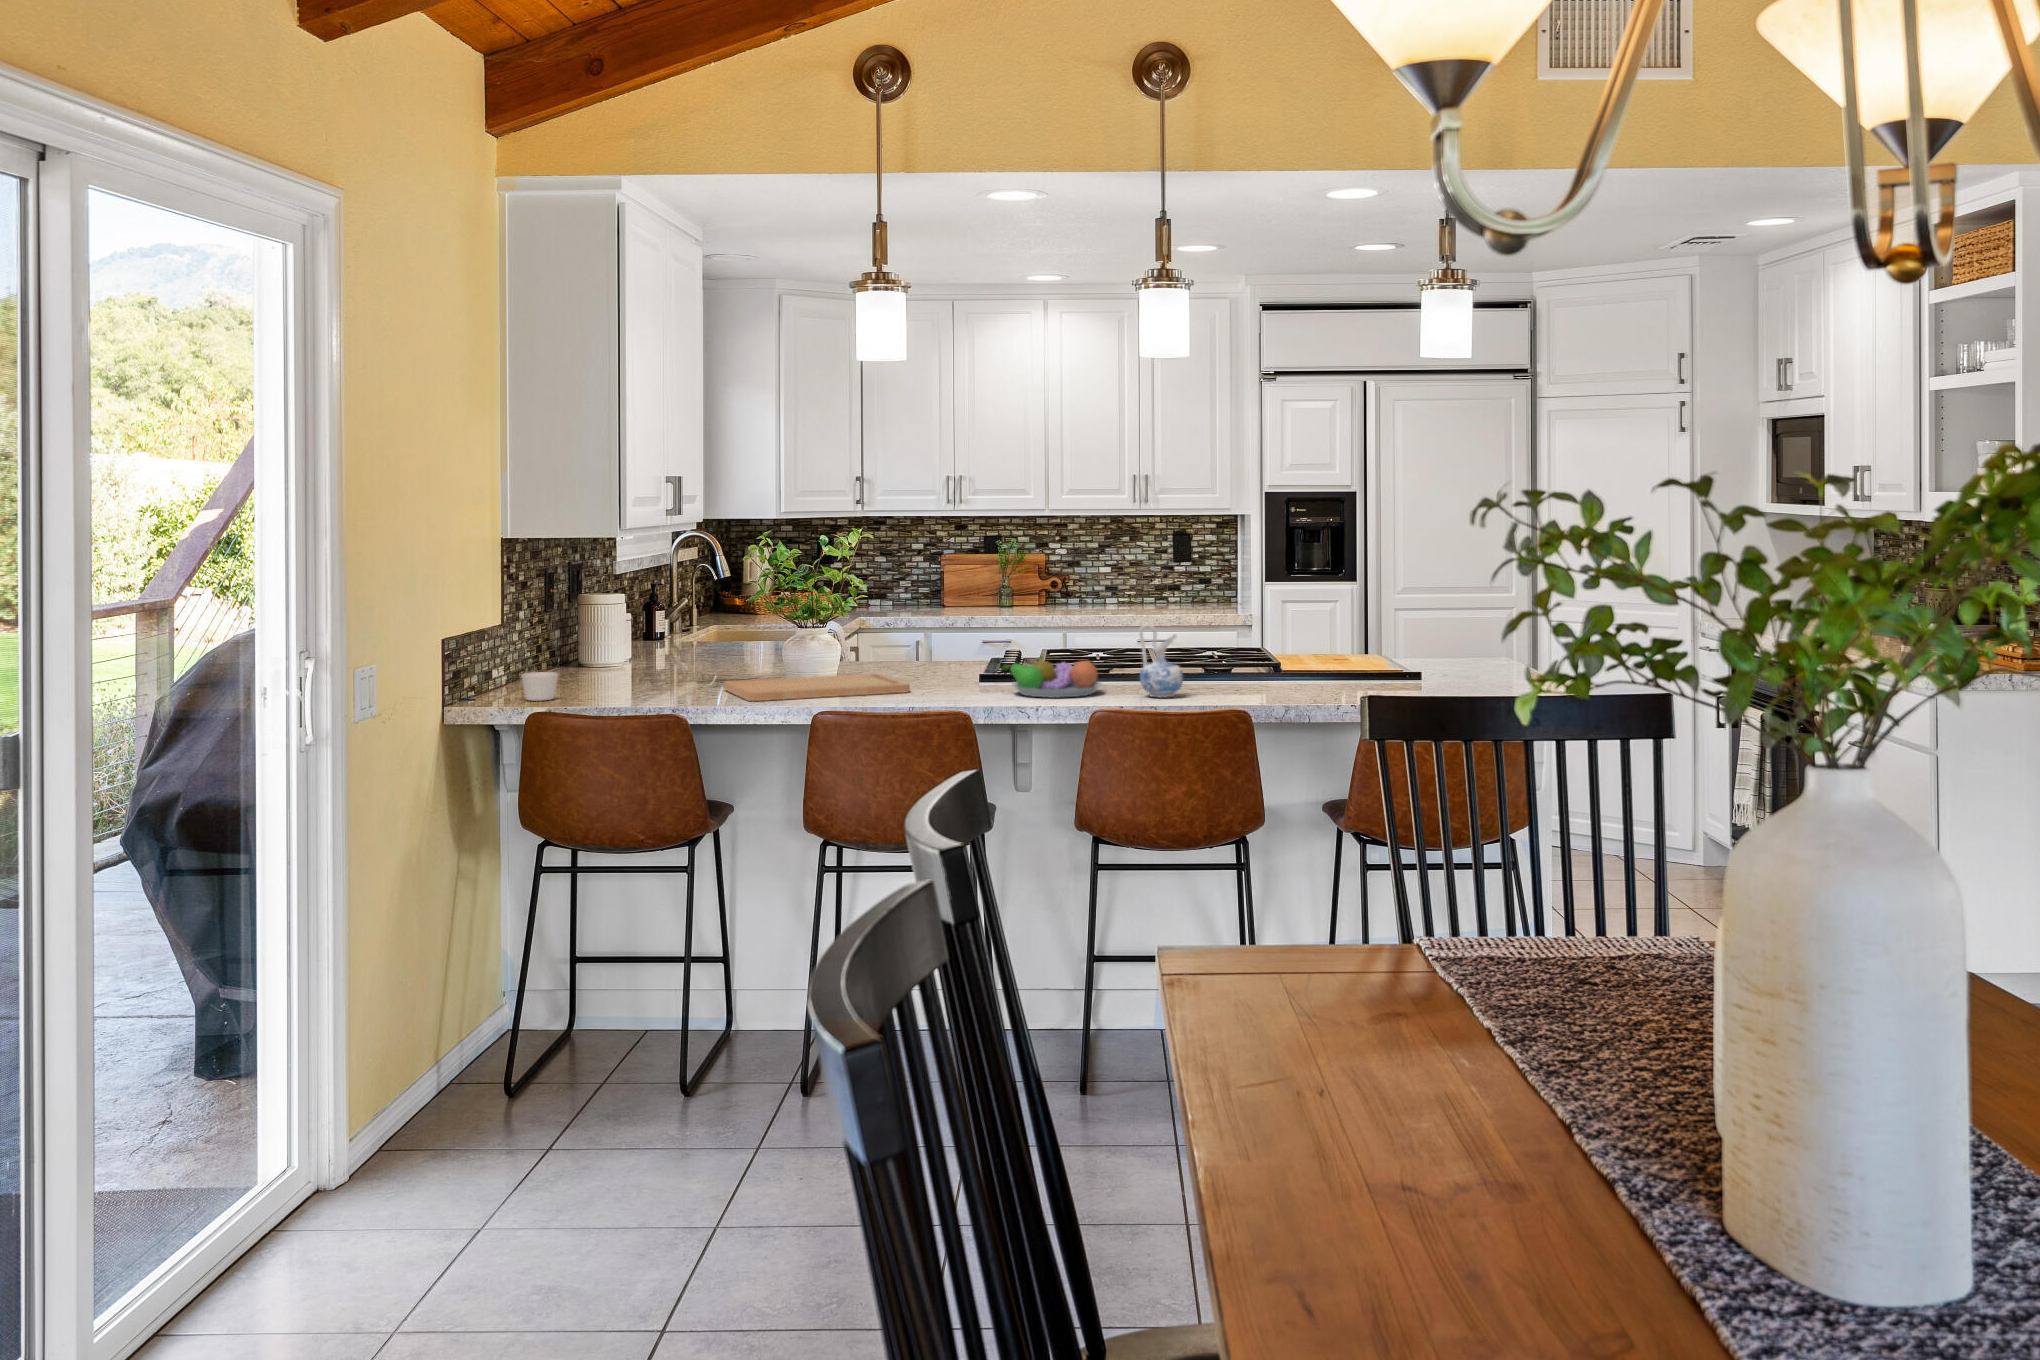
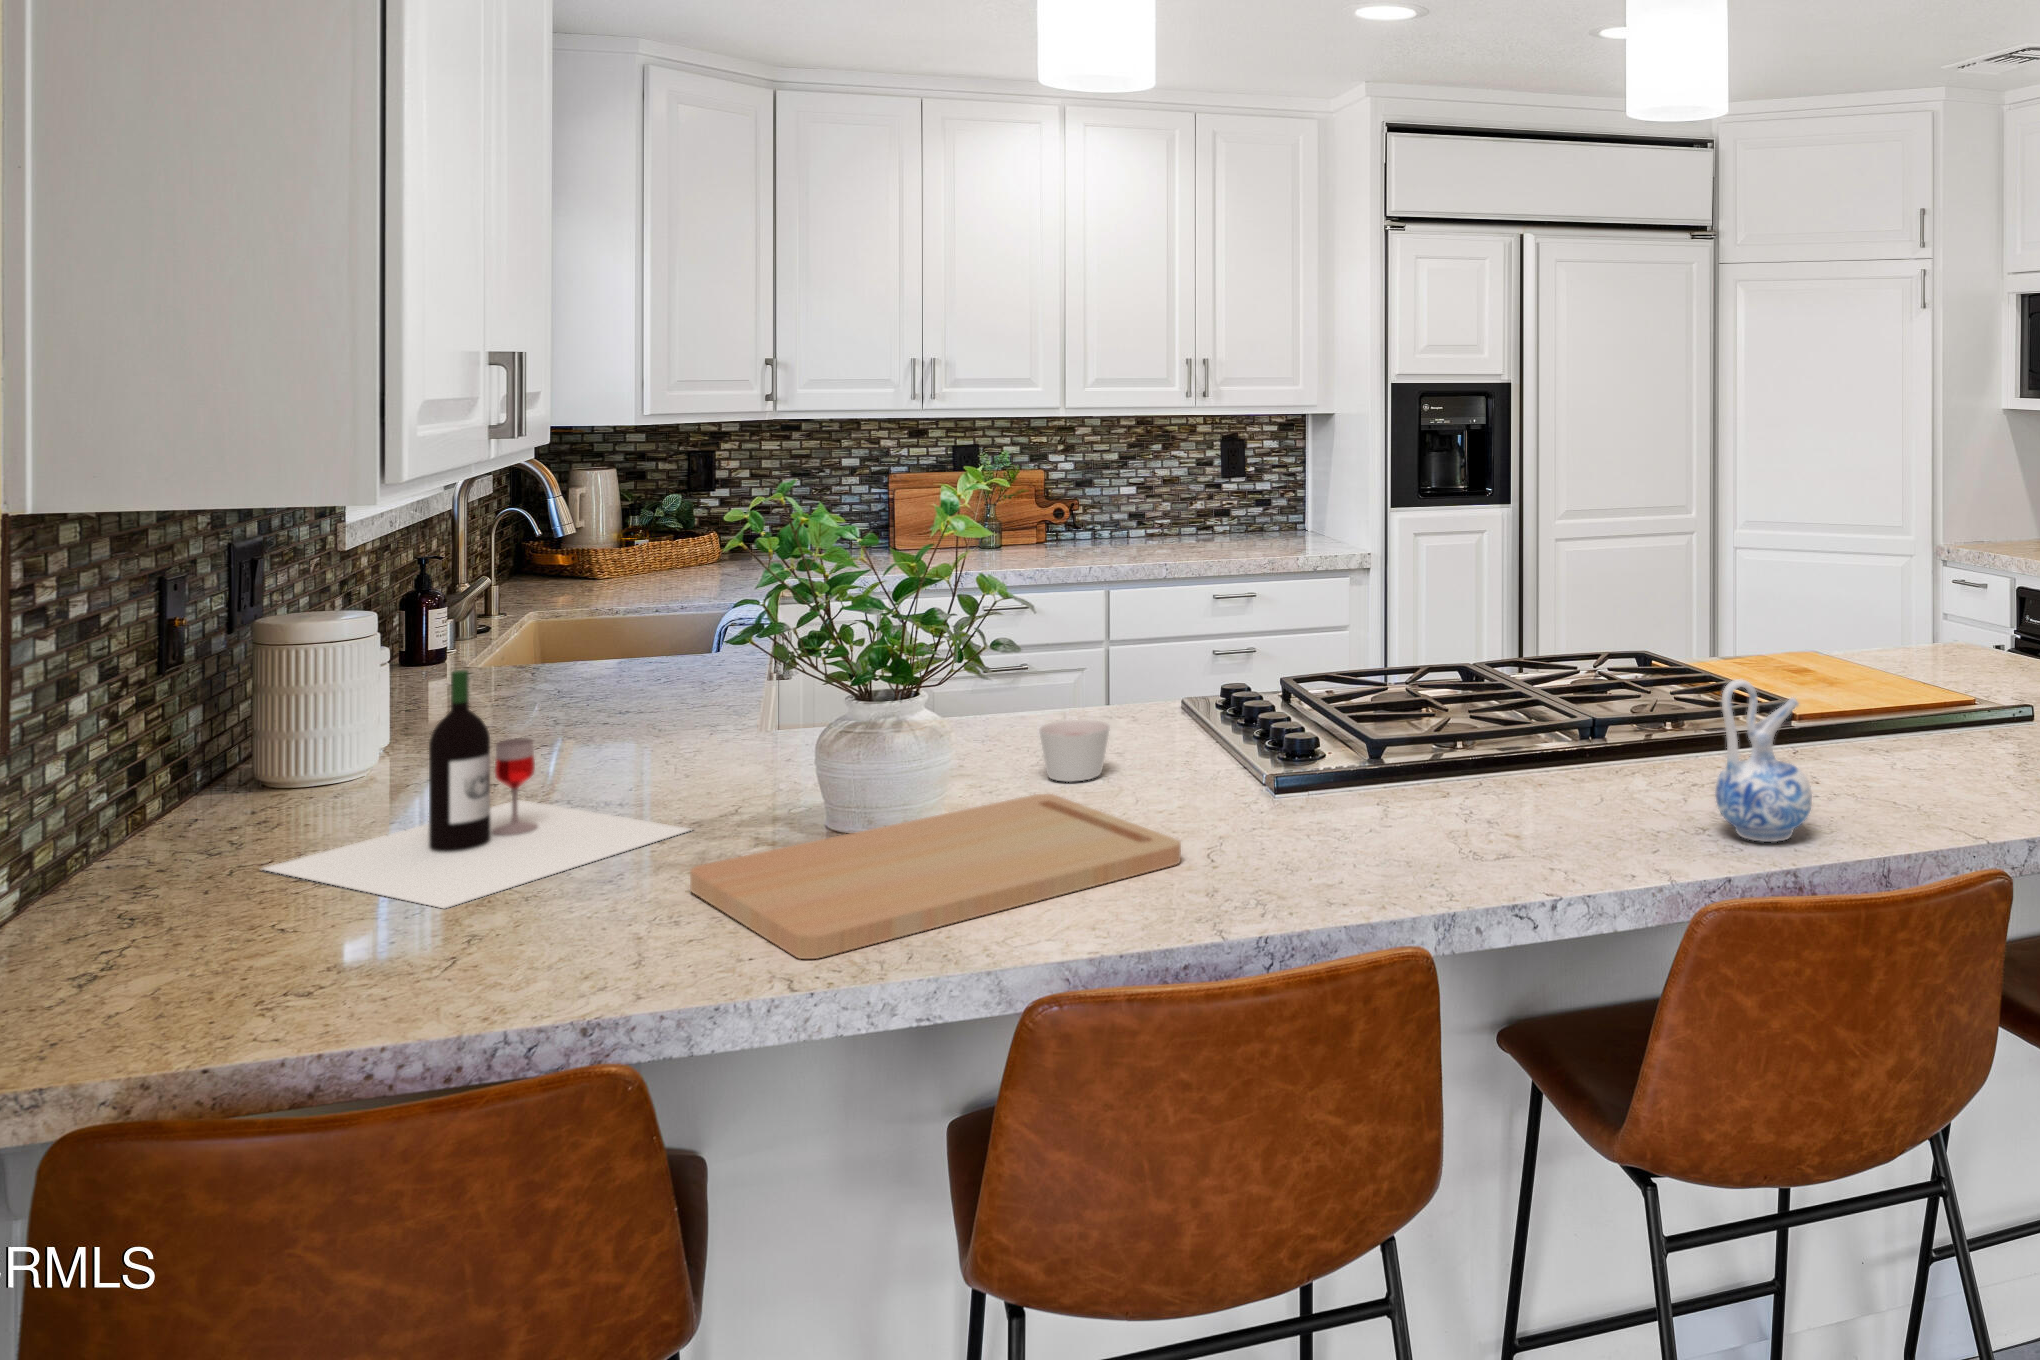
wine bottle: none [582,608,737,690] -> present [263,670,692,908]
fruit bowl: present [1002,656,1102,698] -> none [1402,746,1625,863]
candle: present [521,672,558,701] -> present [1039,719,1110,782]

